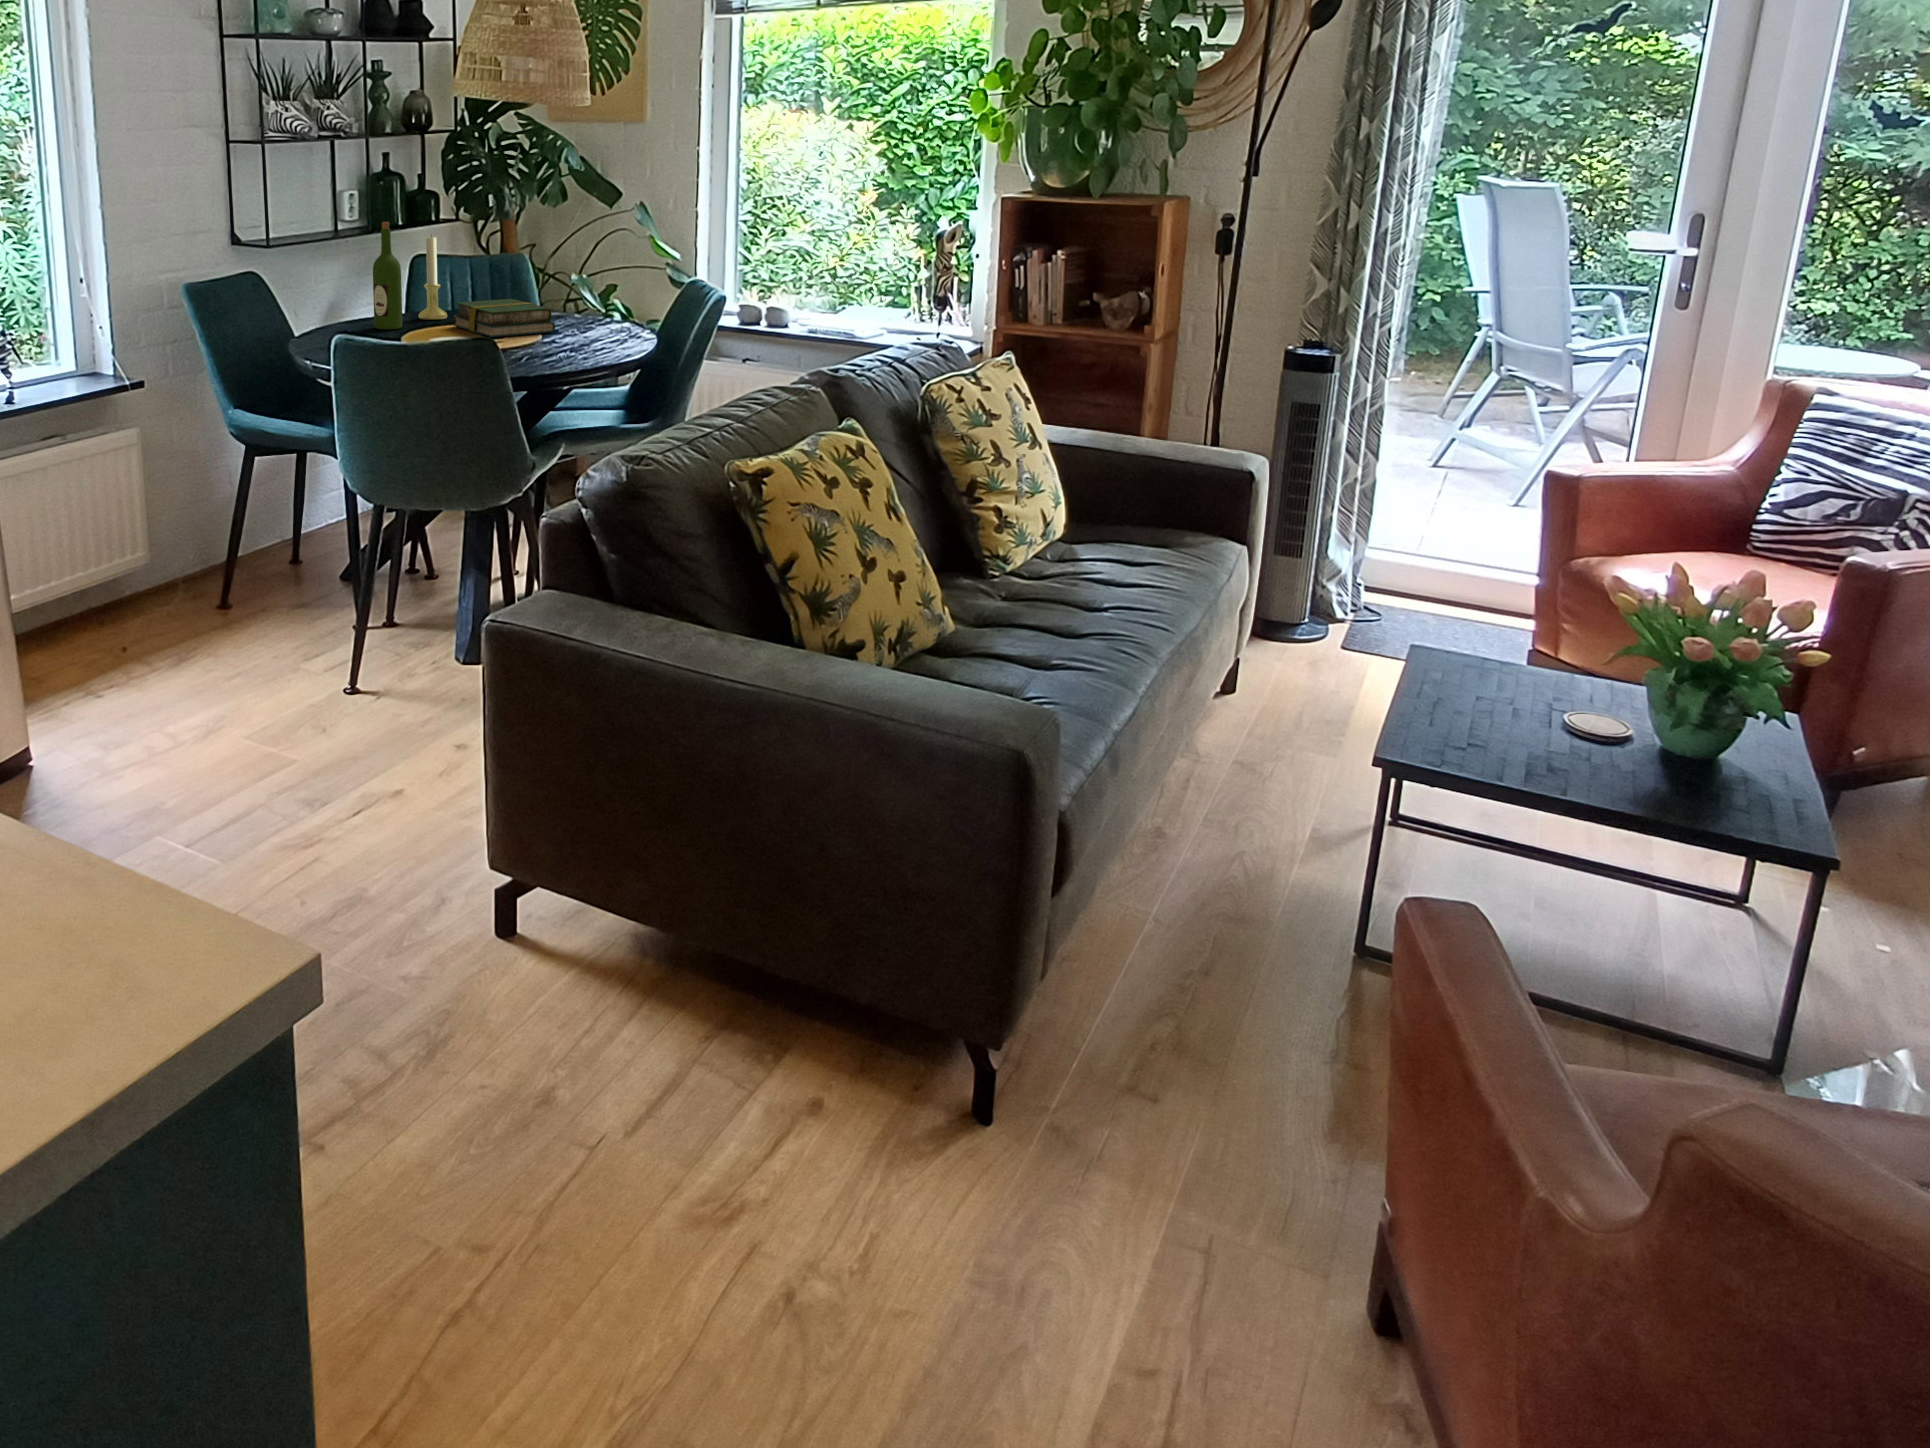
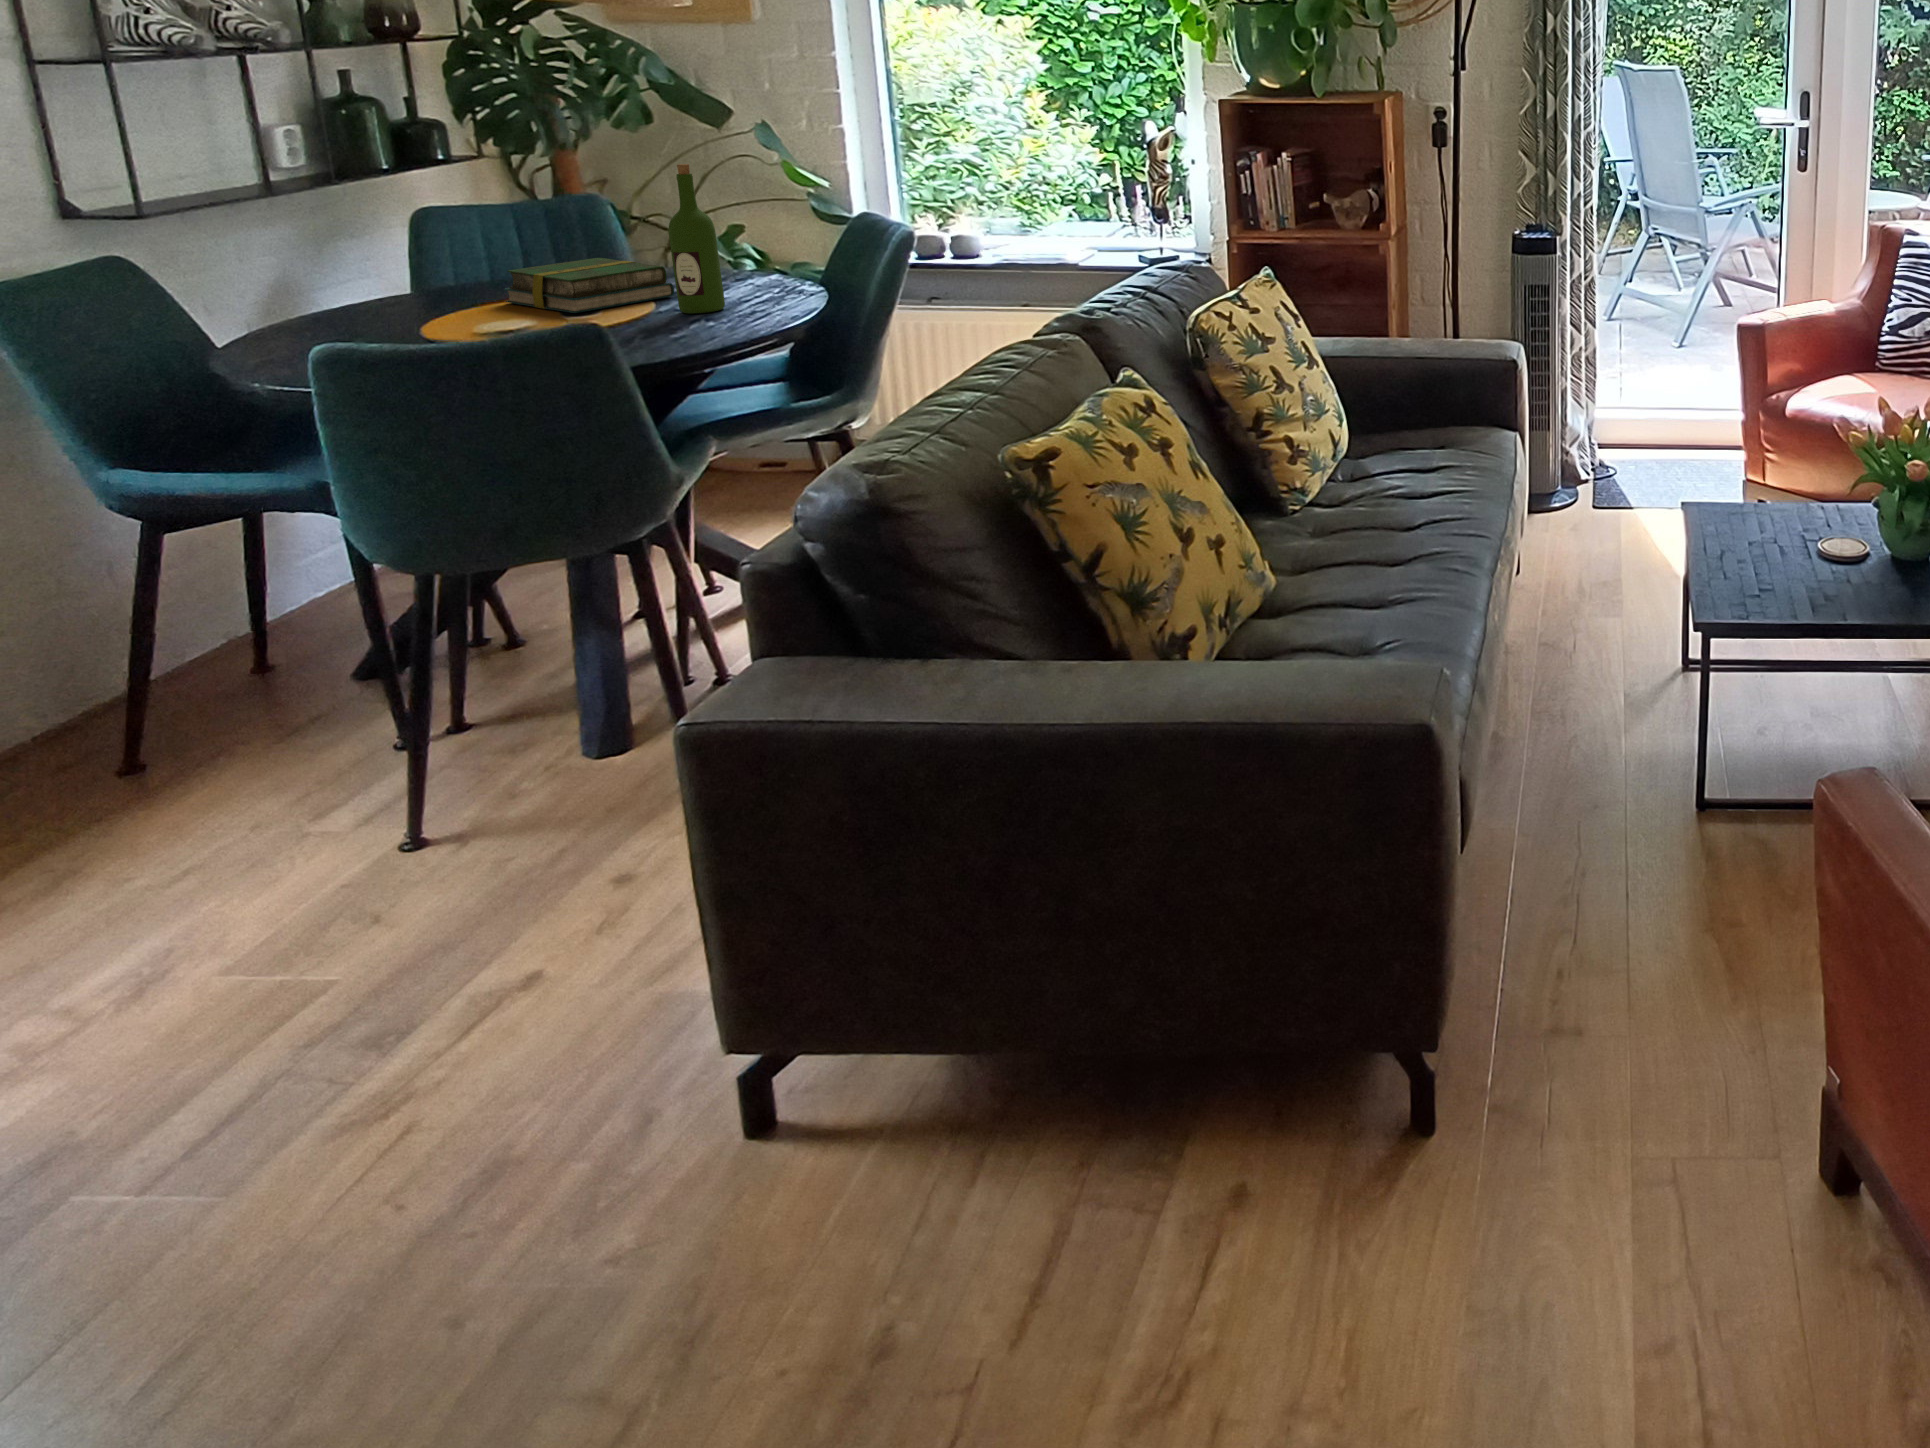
wine bottle: present [373,222,402,329] -> present [669,164,725,314]
candle holder: present [419,236,447,320] -> none [439,179,492,298]

